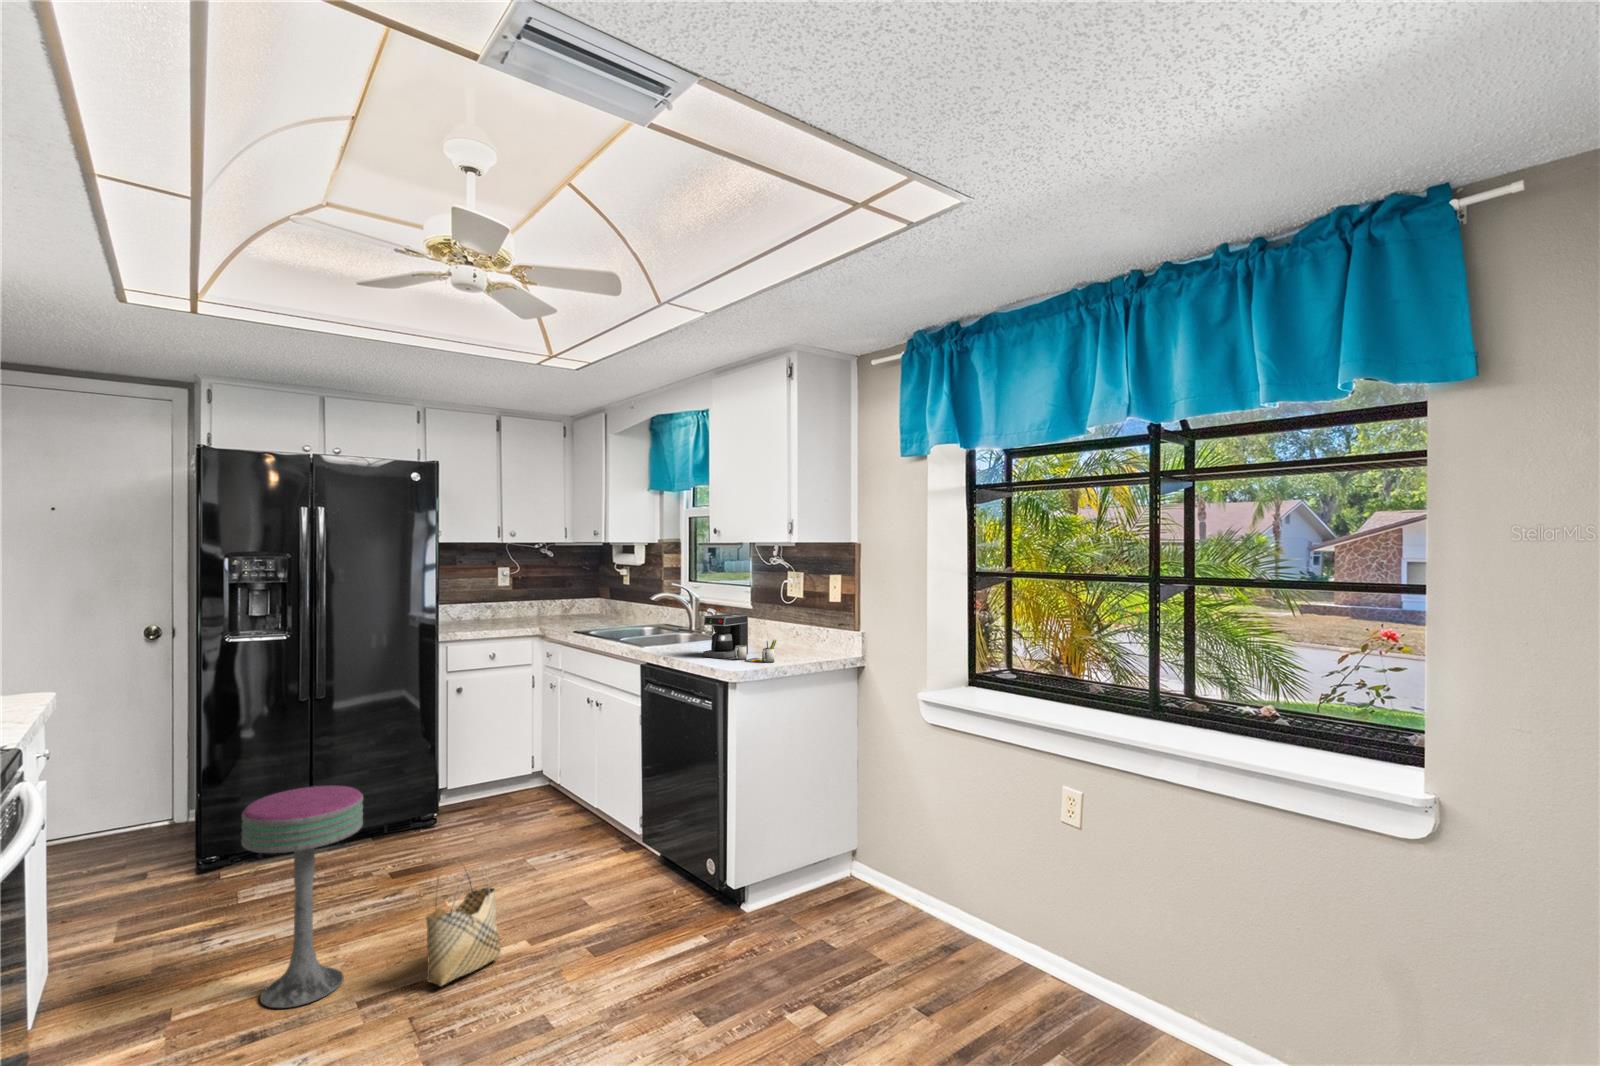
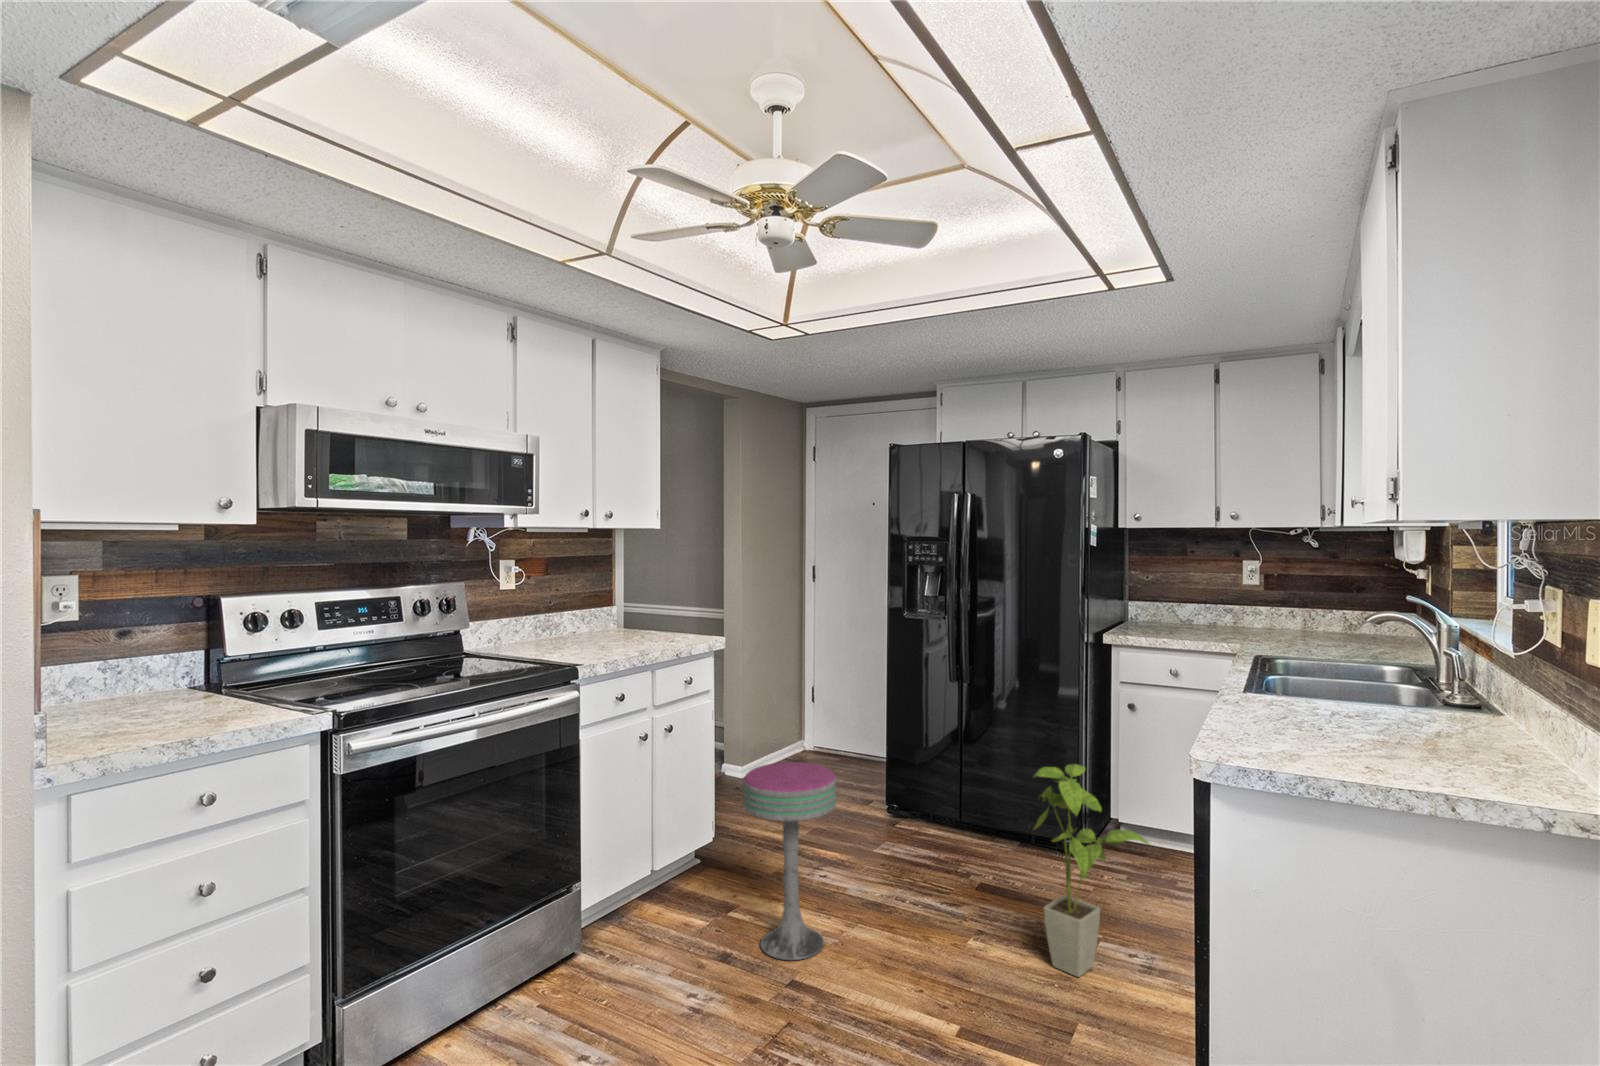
coffee maker: present [703,613,777,662] -> none [1262,661,1360,773]
house plant: none [502,718,590,885] -> present [1034,764,1149,977]
woven basket: present [426,861,501,986] -> none [830,885,918,1023]

